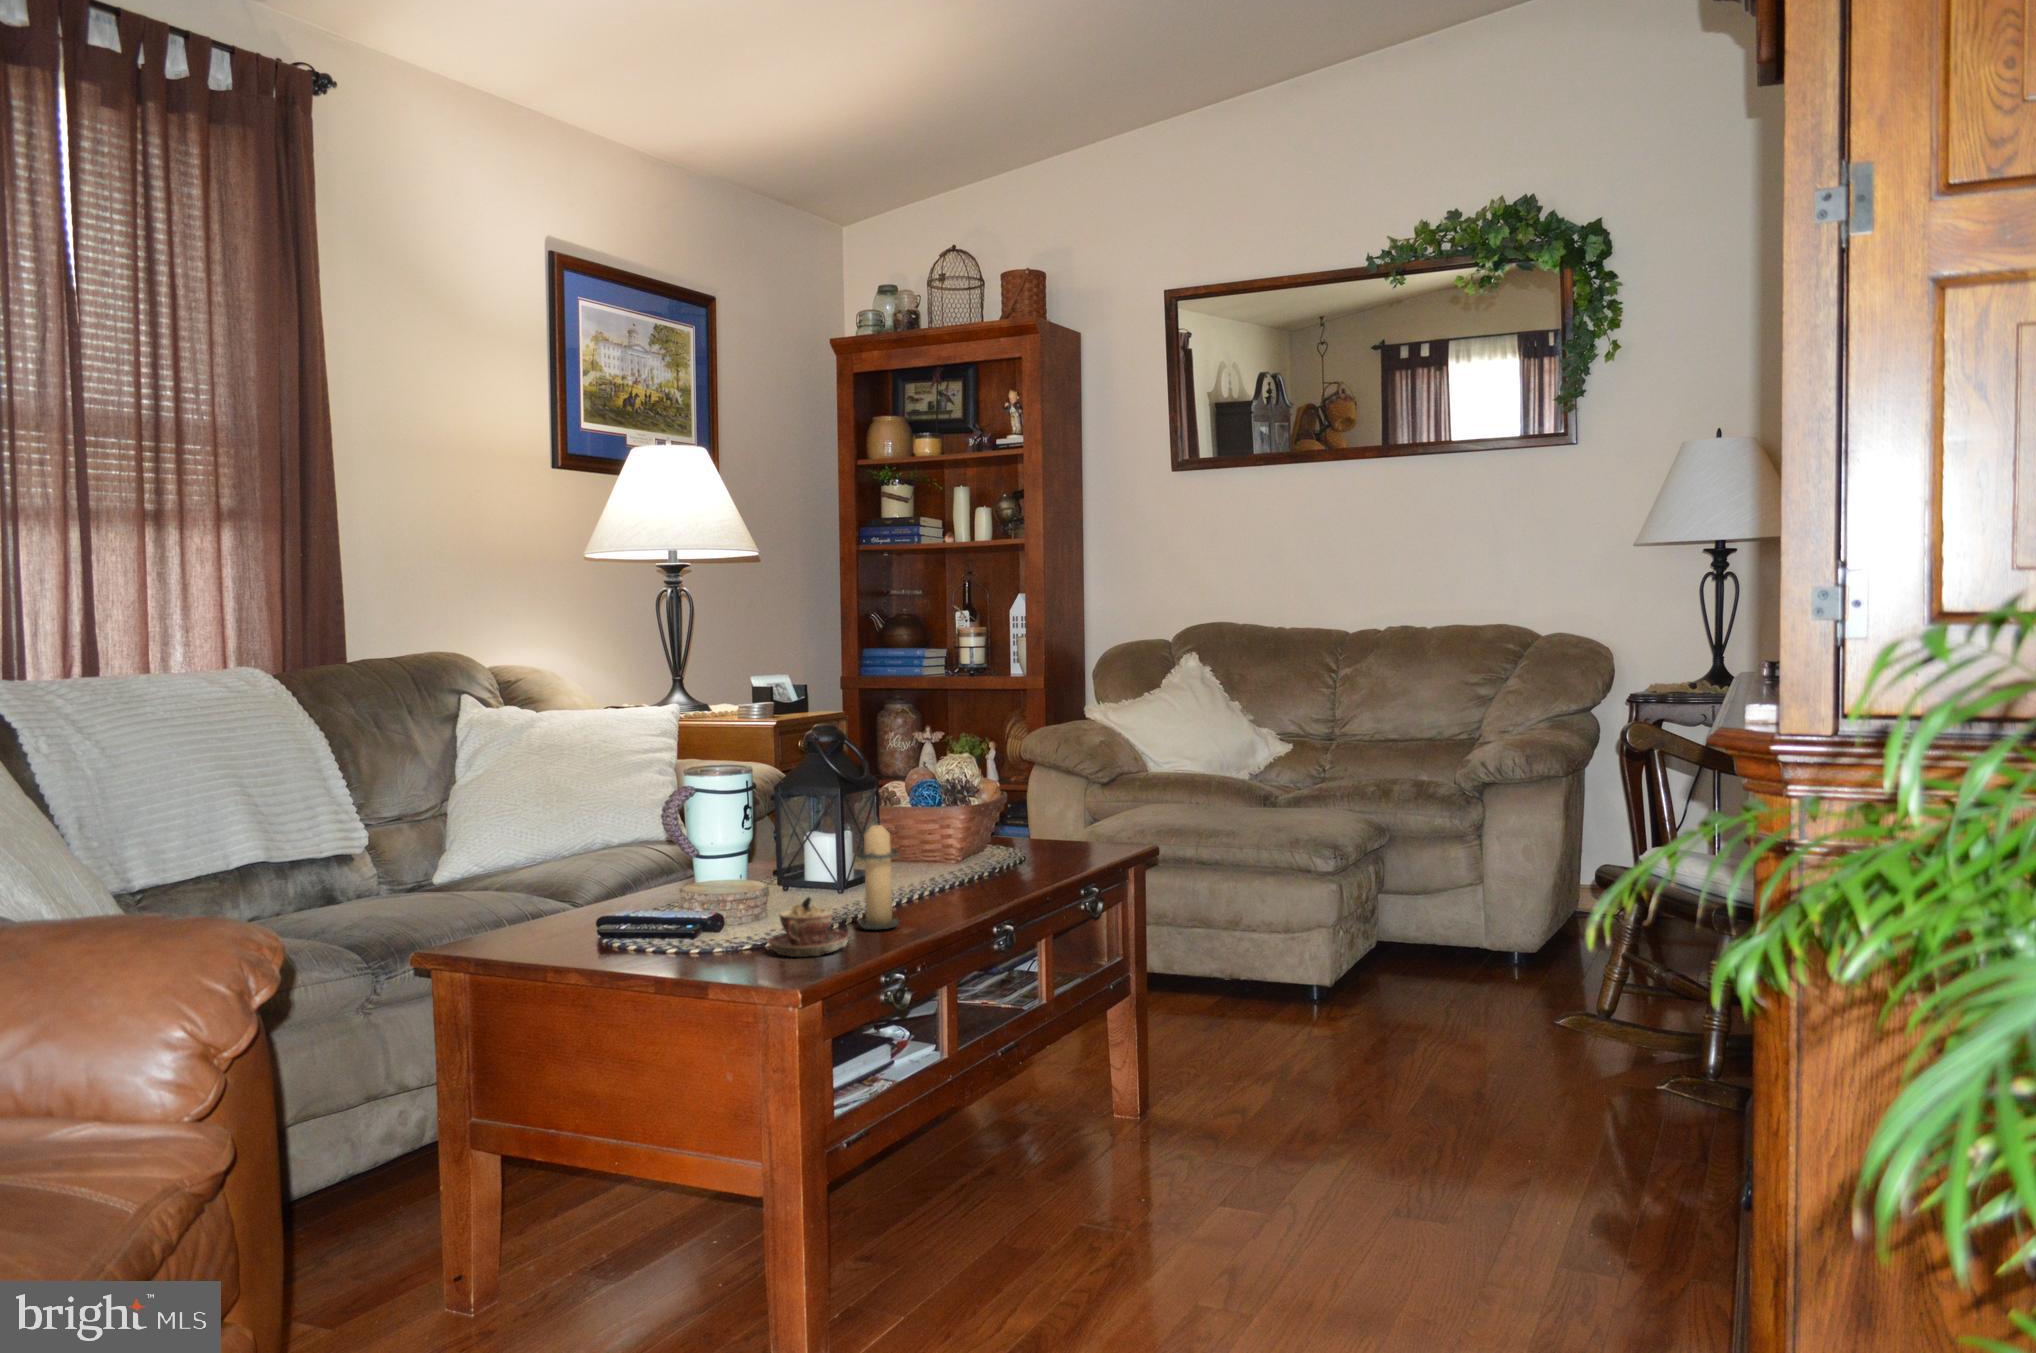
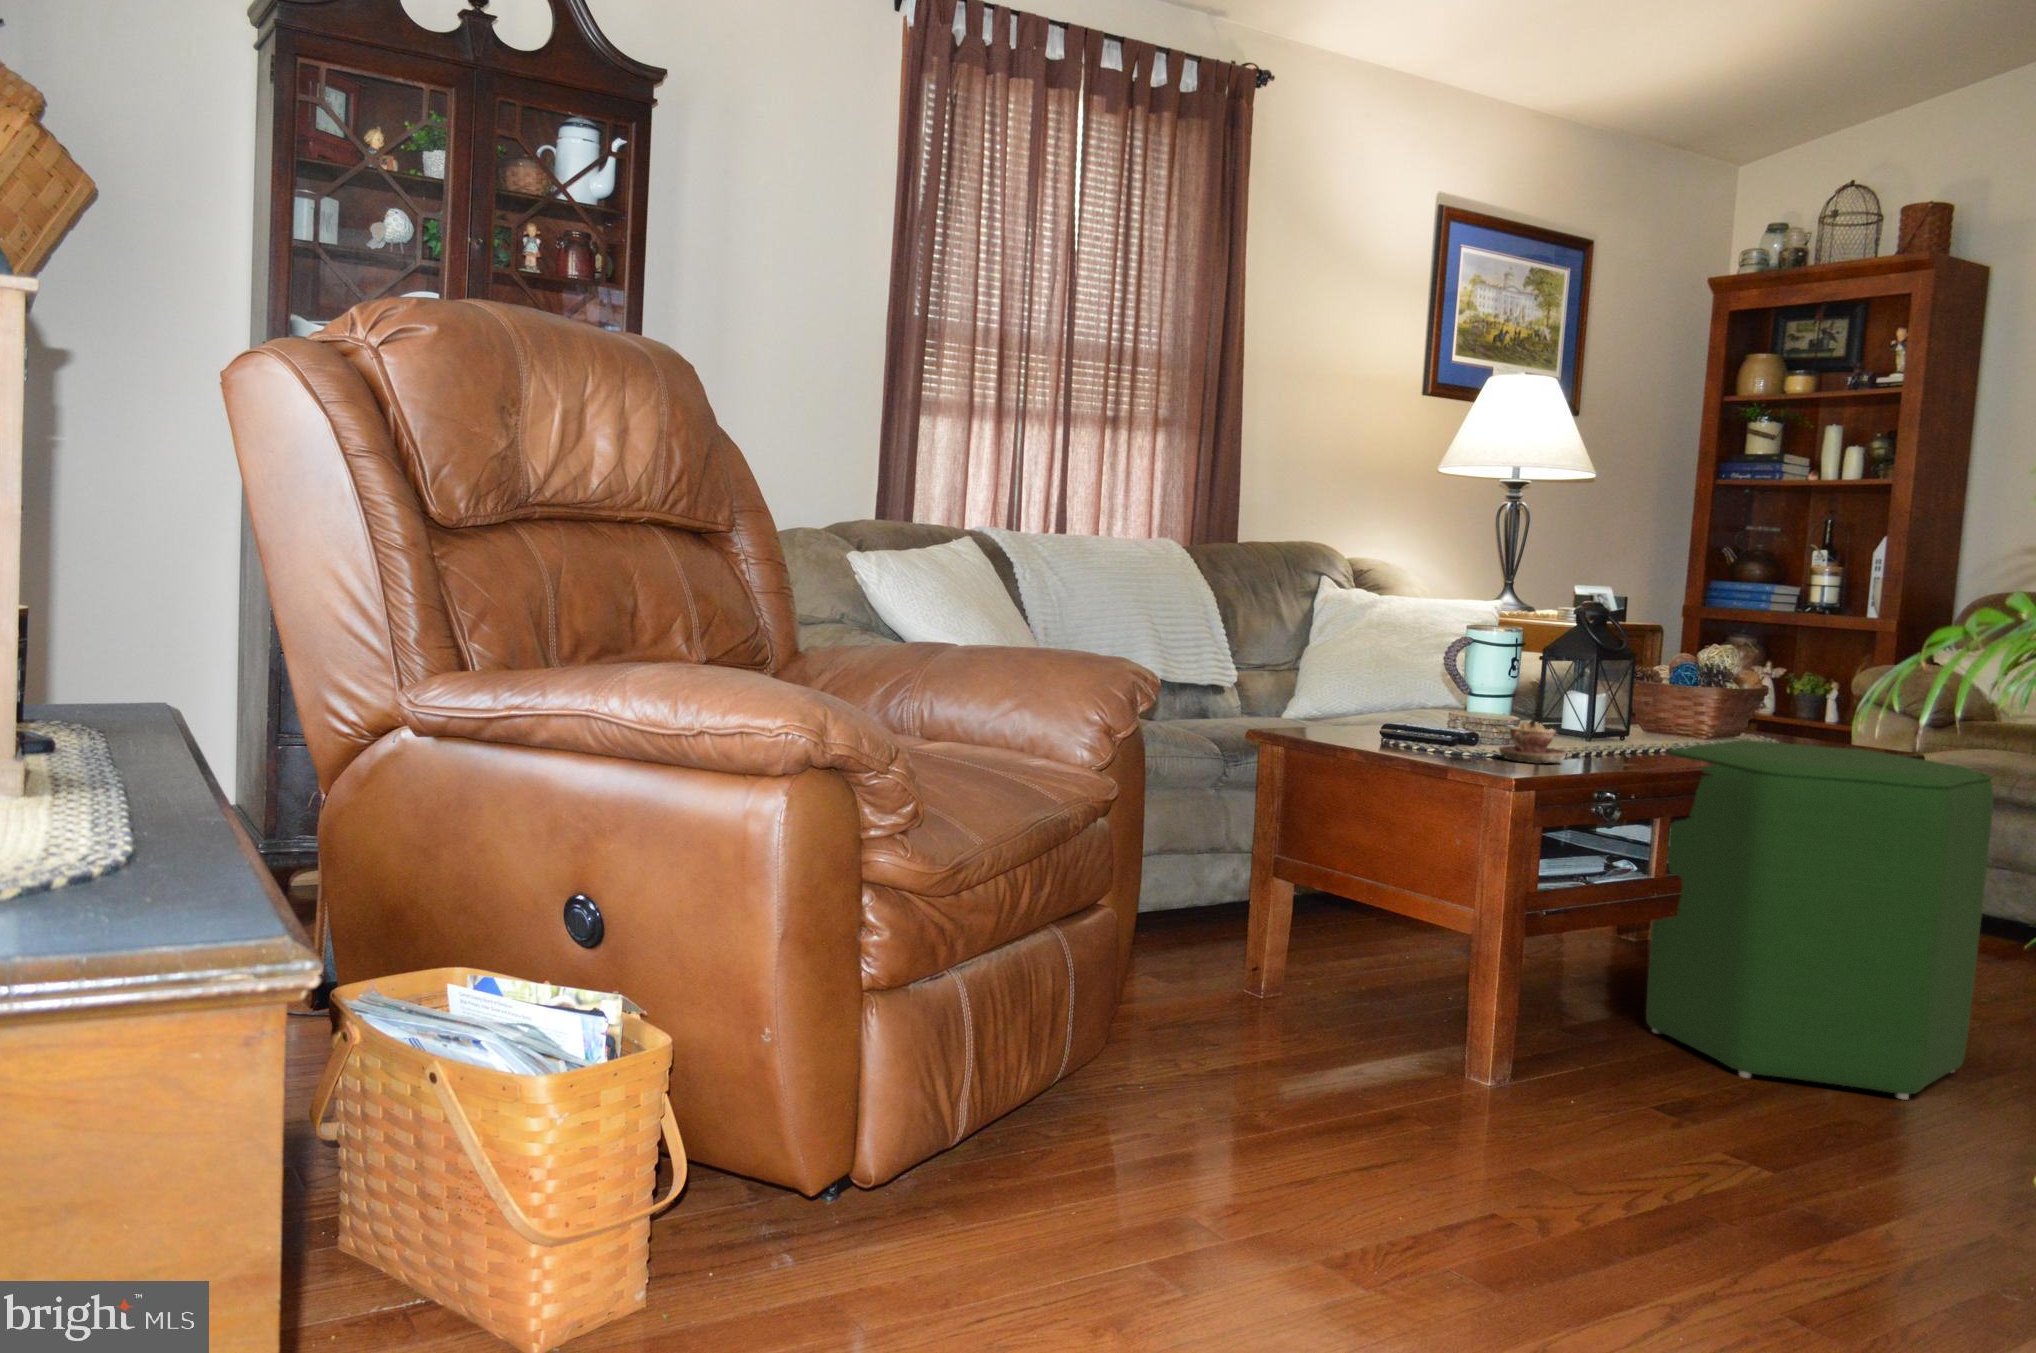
candle: present [856,823,899,929] -> none [1580,666,1632,761]
ottoman: none [930,860,1243,1261] -> present [1646,740,1994,1100]

